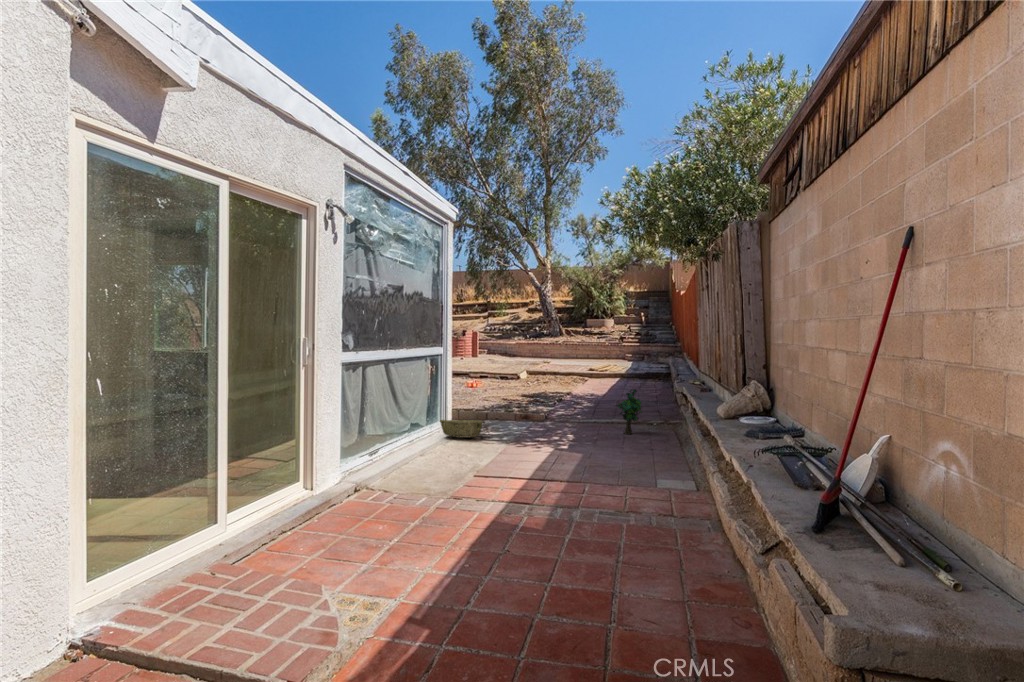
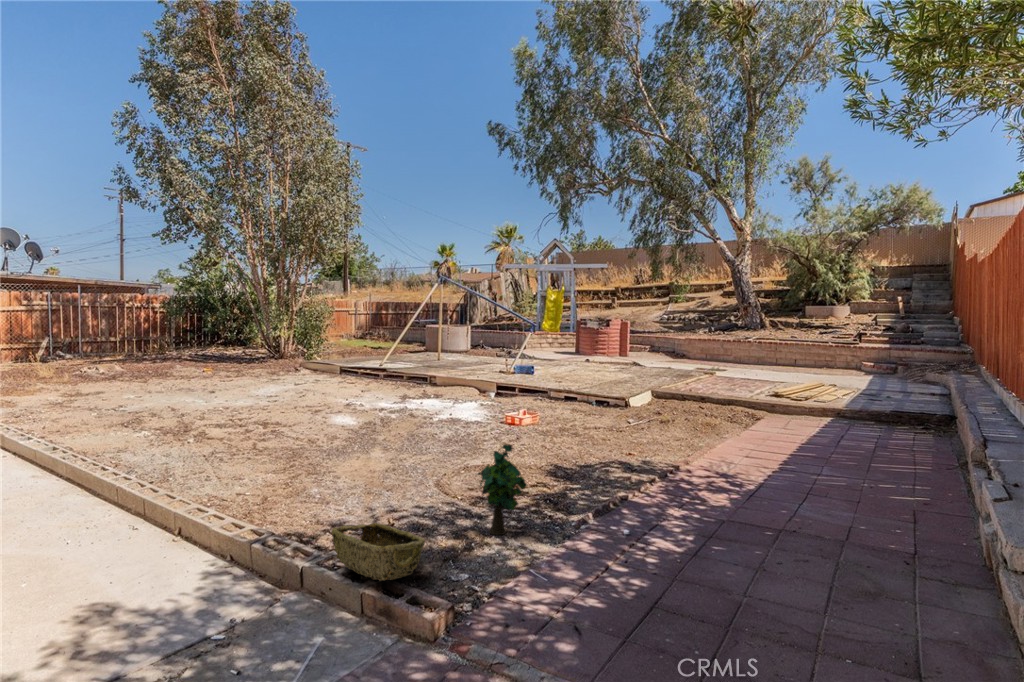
decorative plant: present [617,389,642,434] -> present [477,445,527,535]

